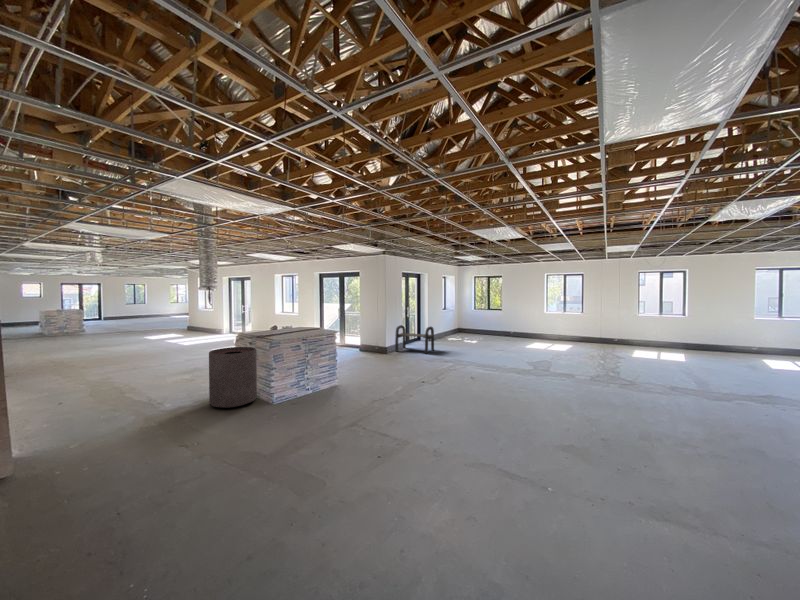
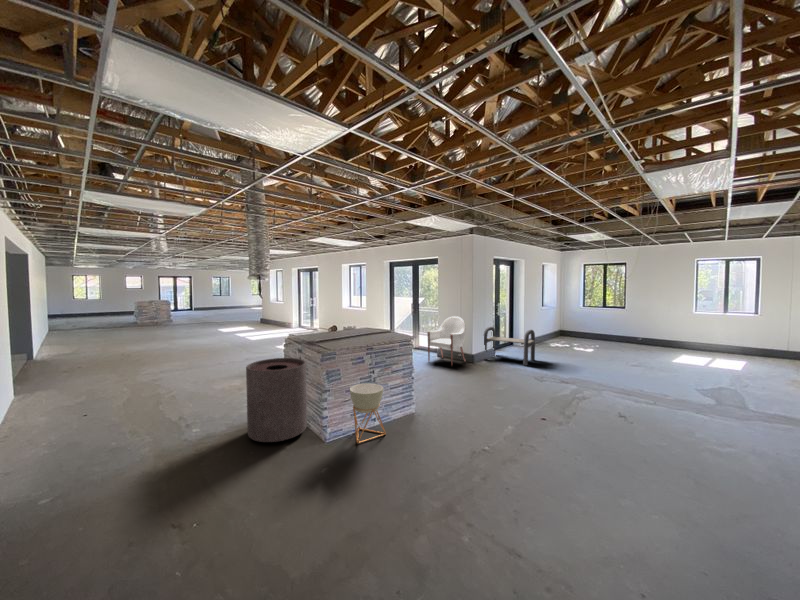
chair: none [351,317,382,357] -> present [427,316,466,366]
planter: none [291,363,318,404] -> present [350,383,386,443]

